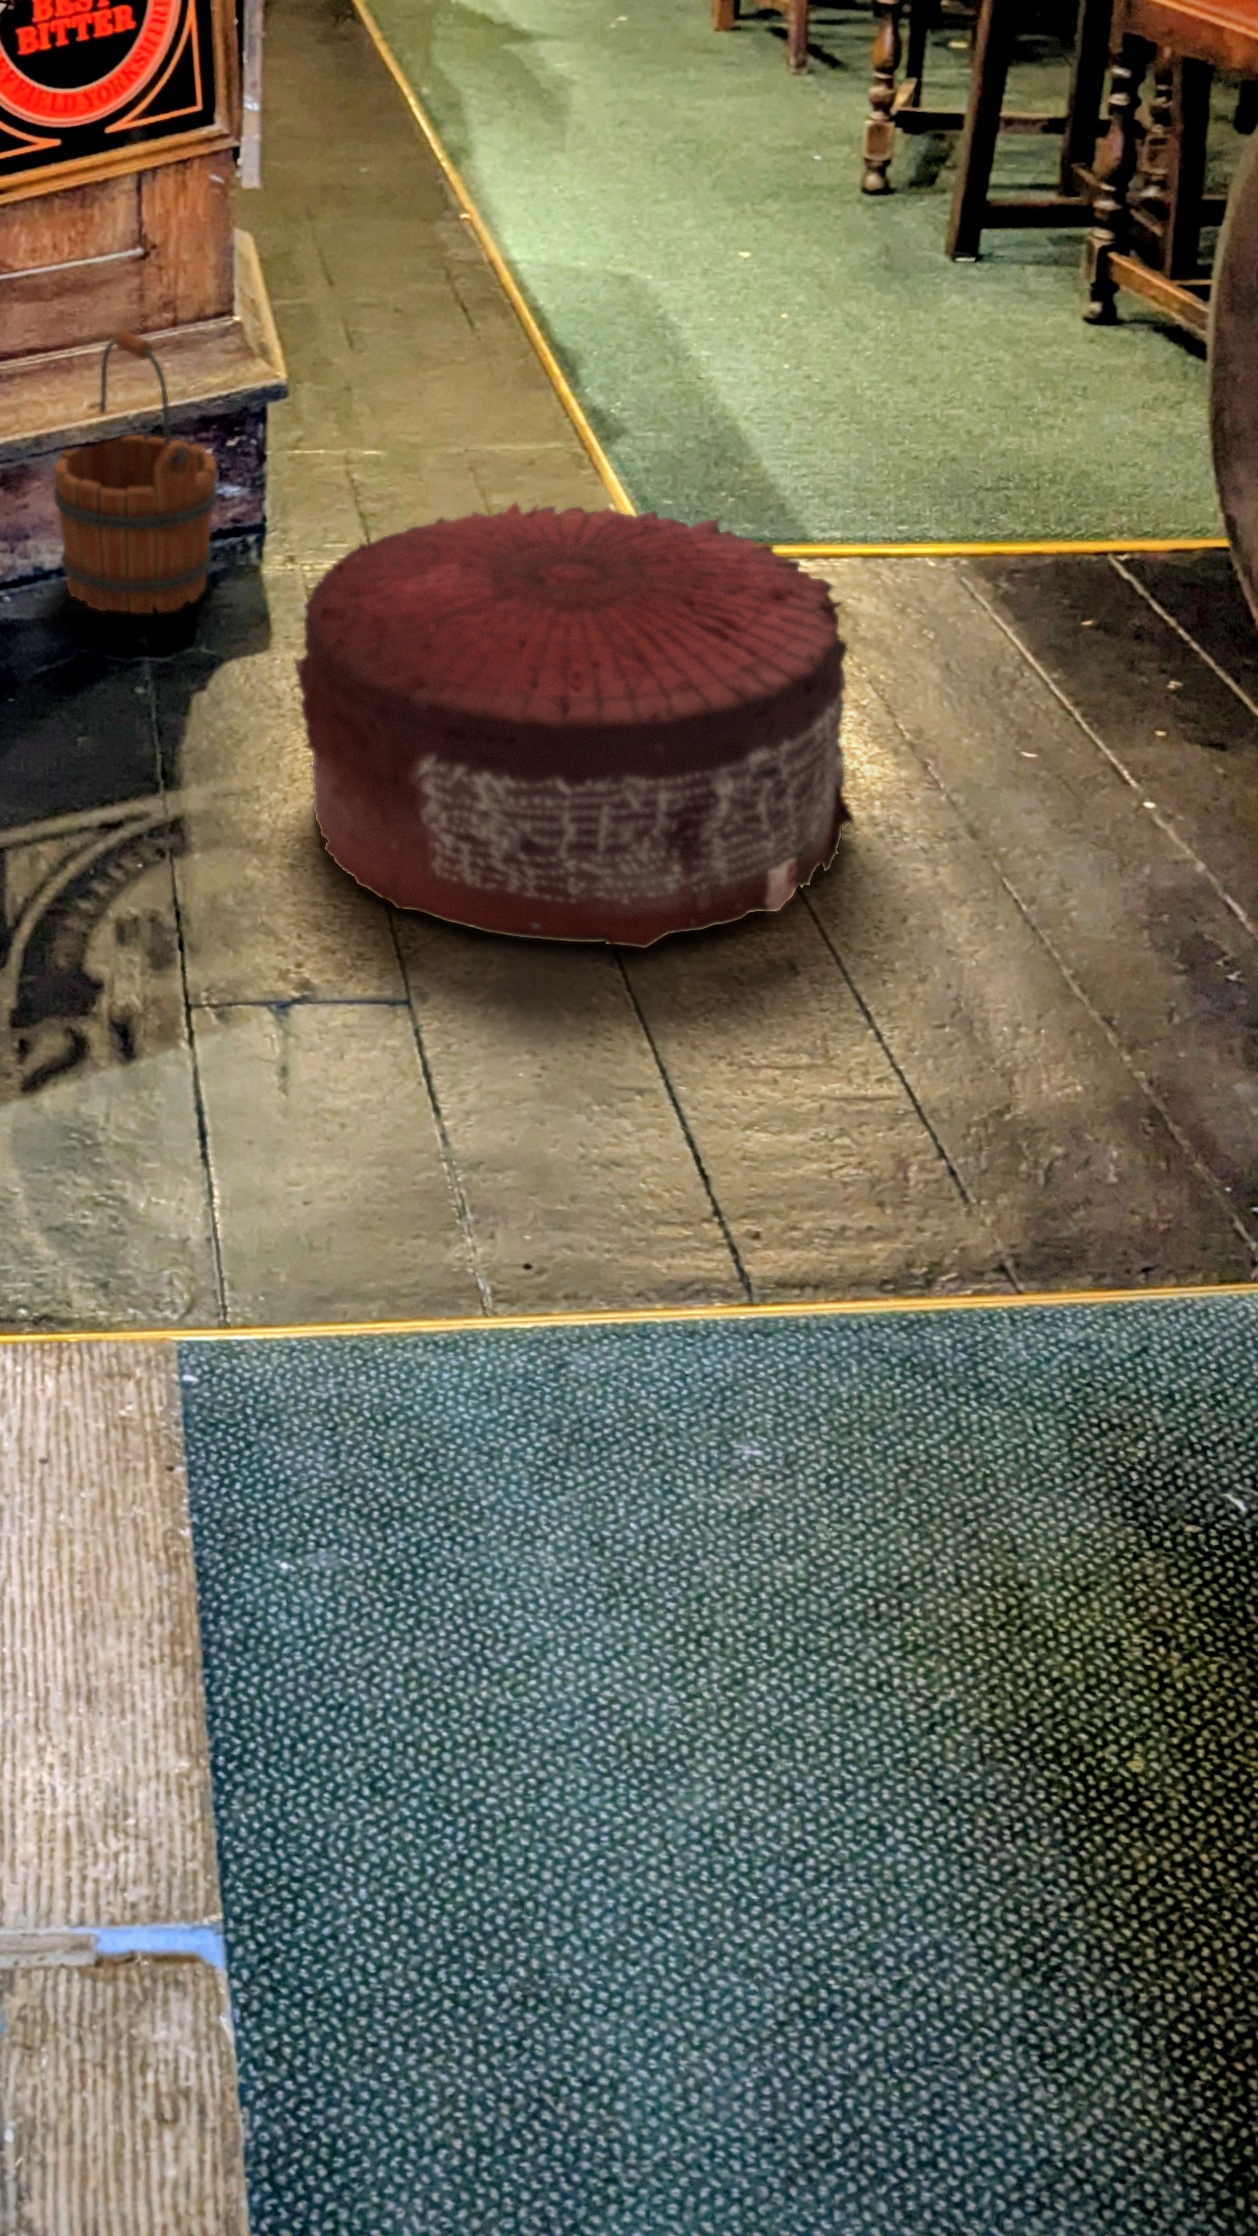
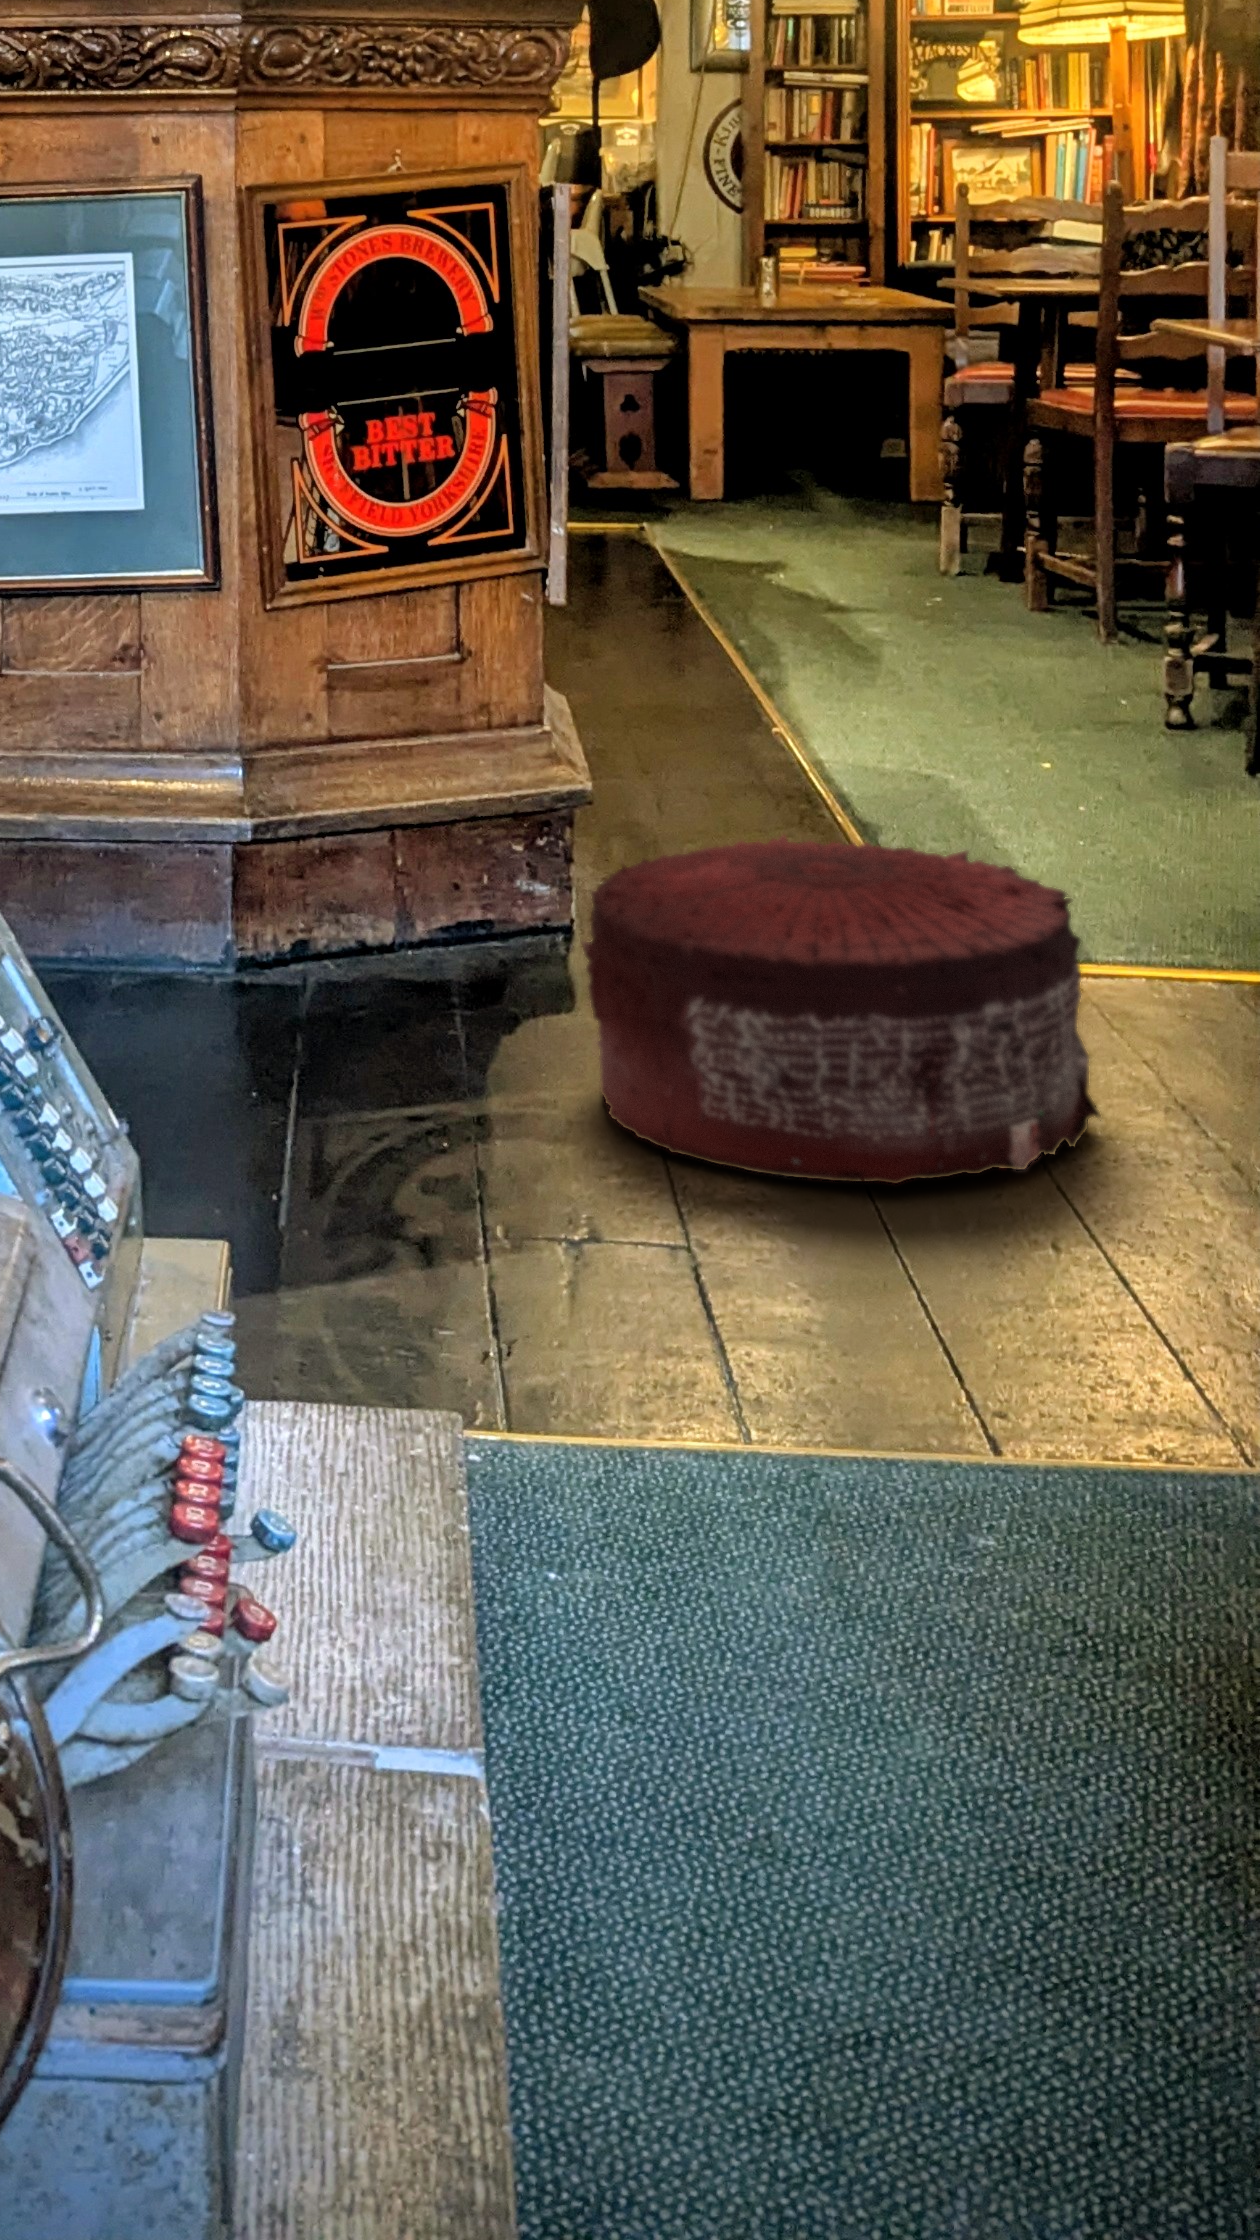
wooden bucket: present [53,331,217,613] -> none [375,712,522,970]

